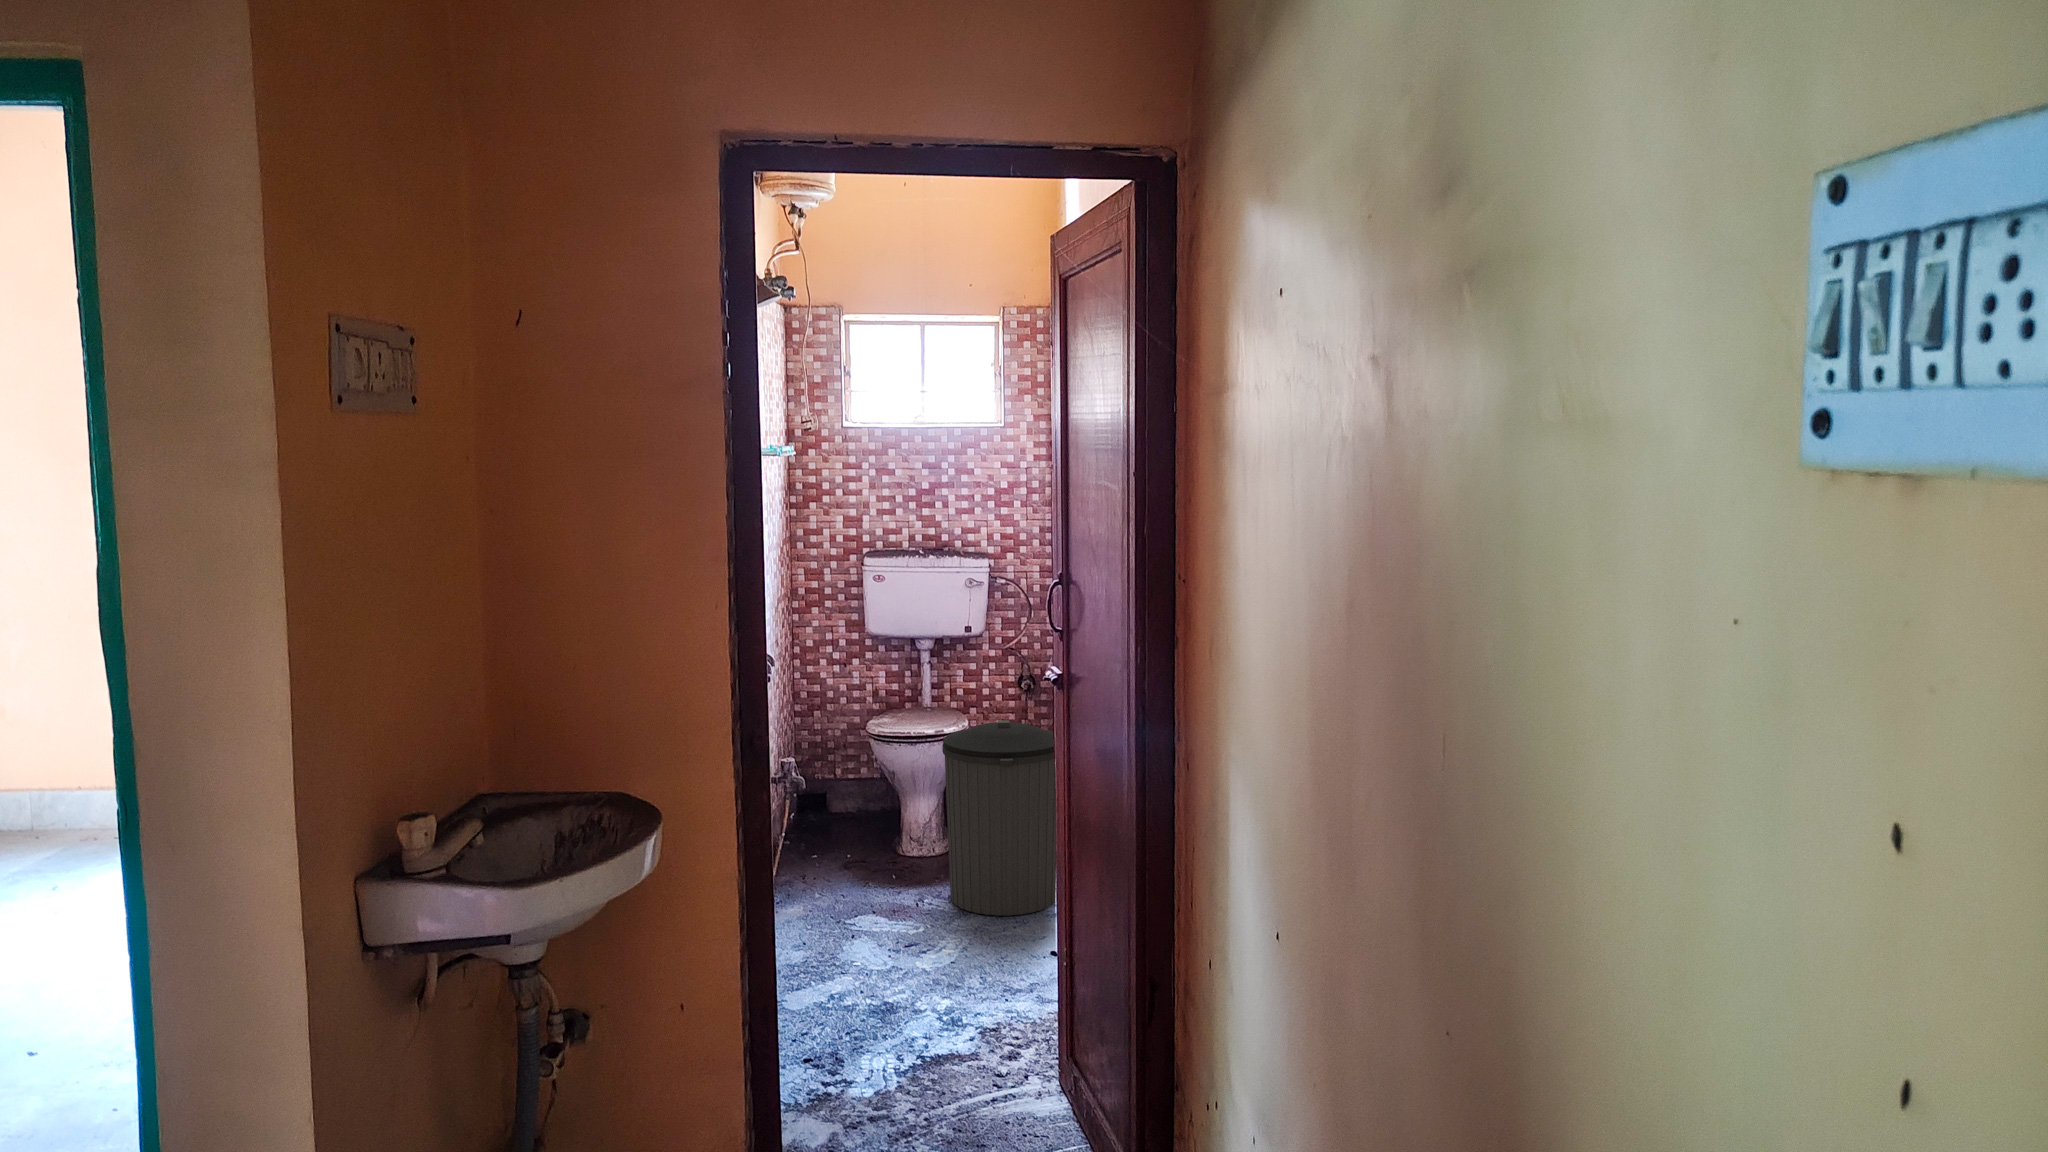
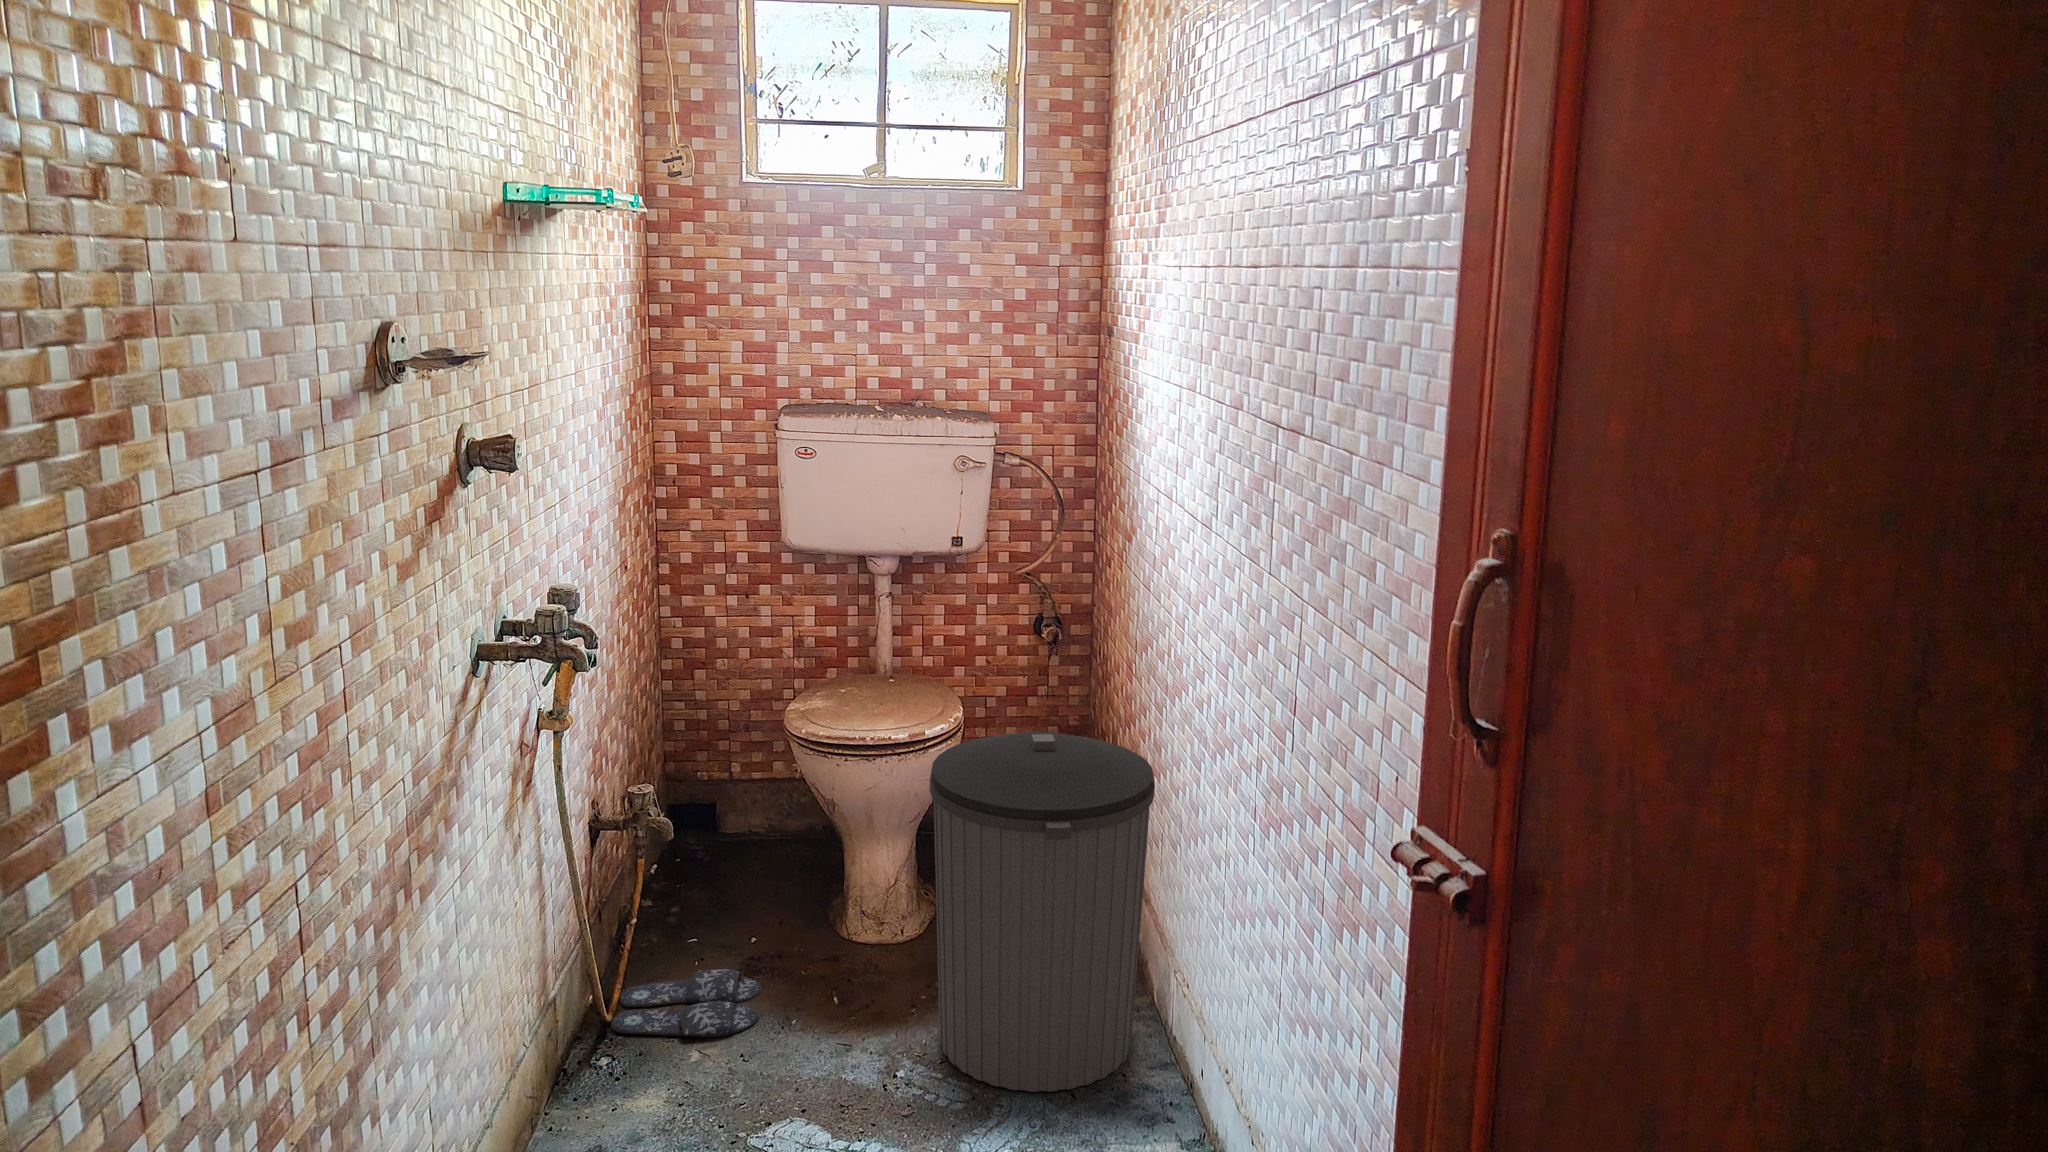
slippers: none [768,870,852,897] -> present [611,969,762,1037]

